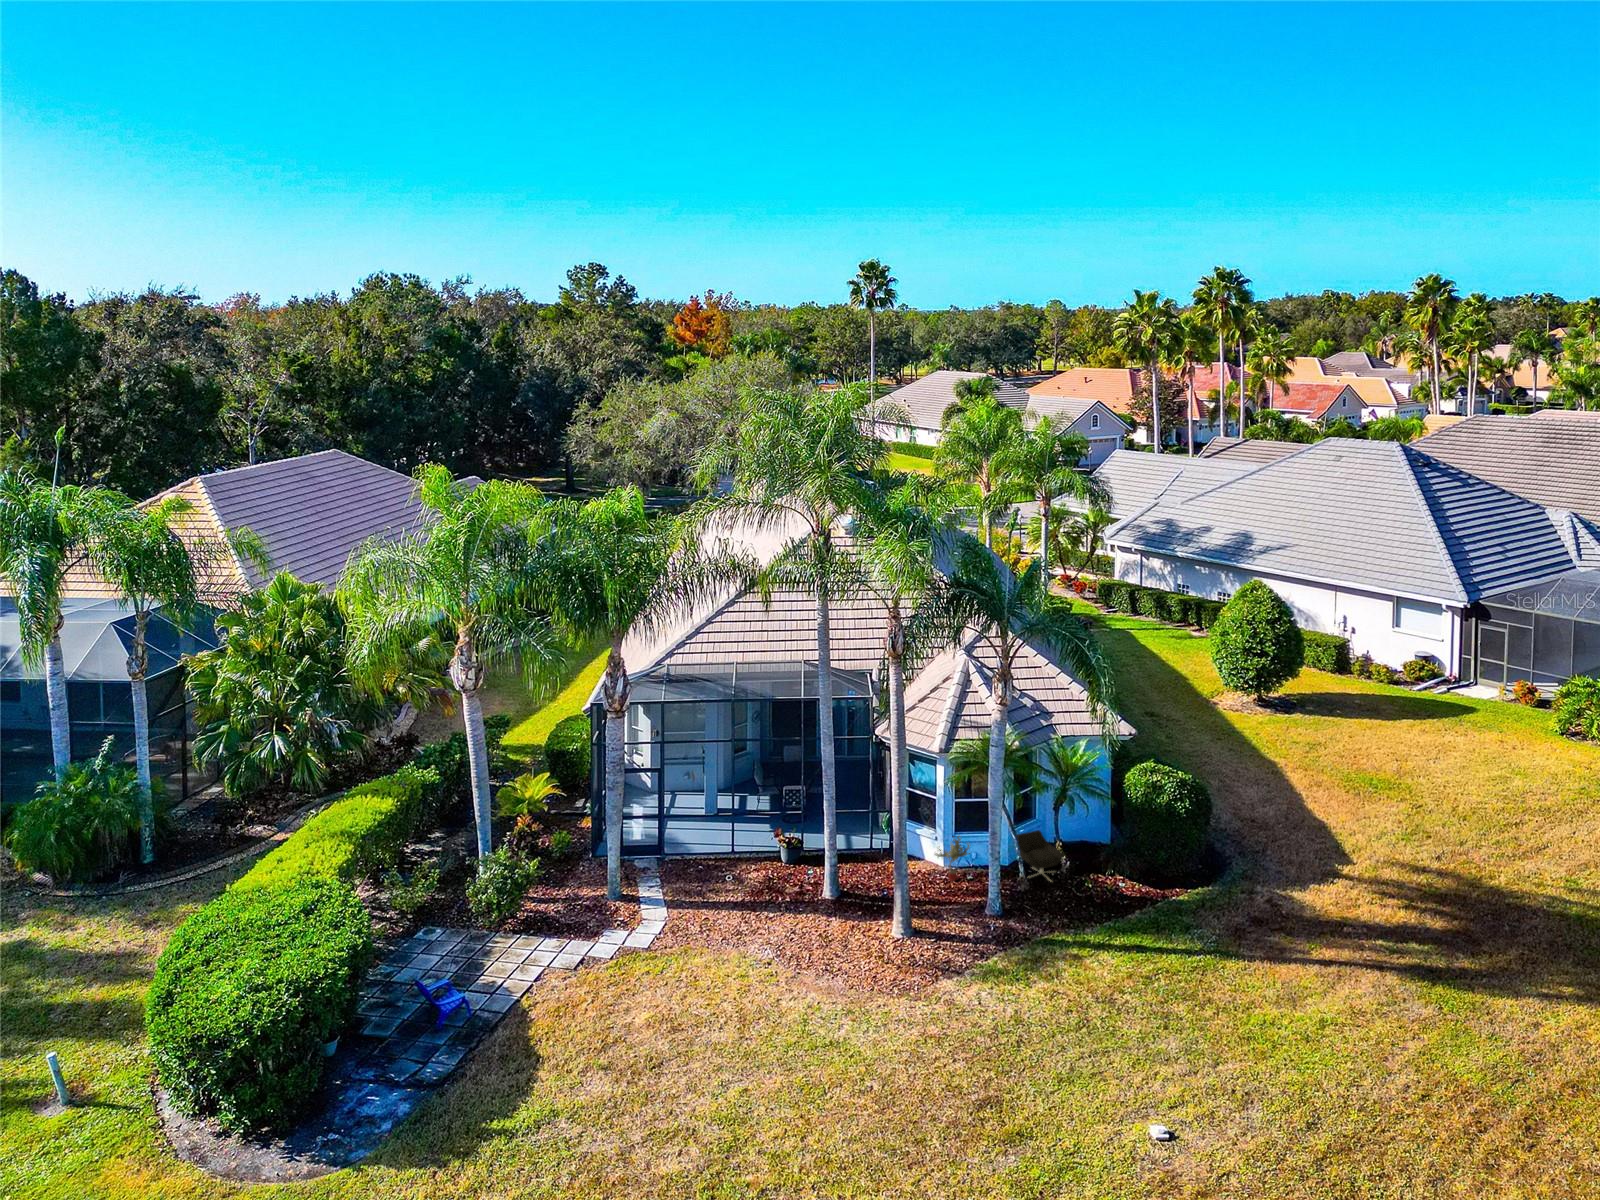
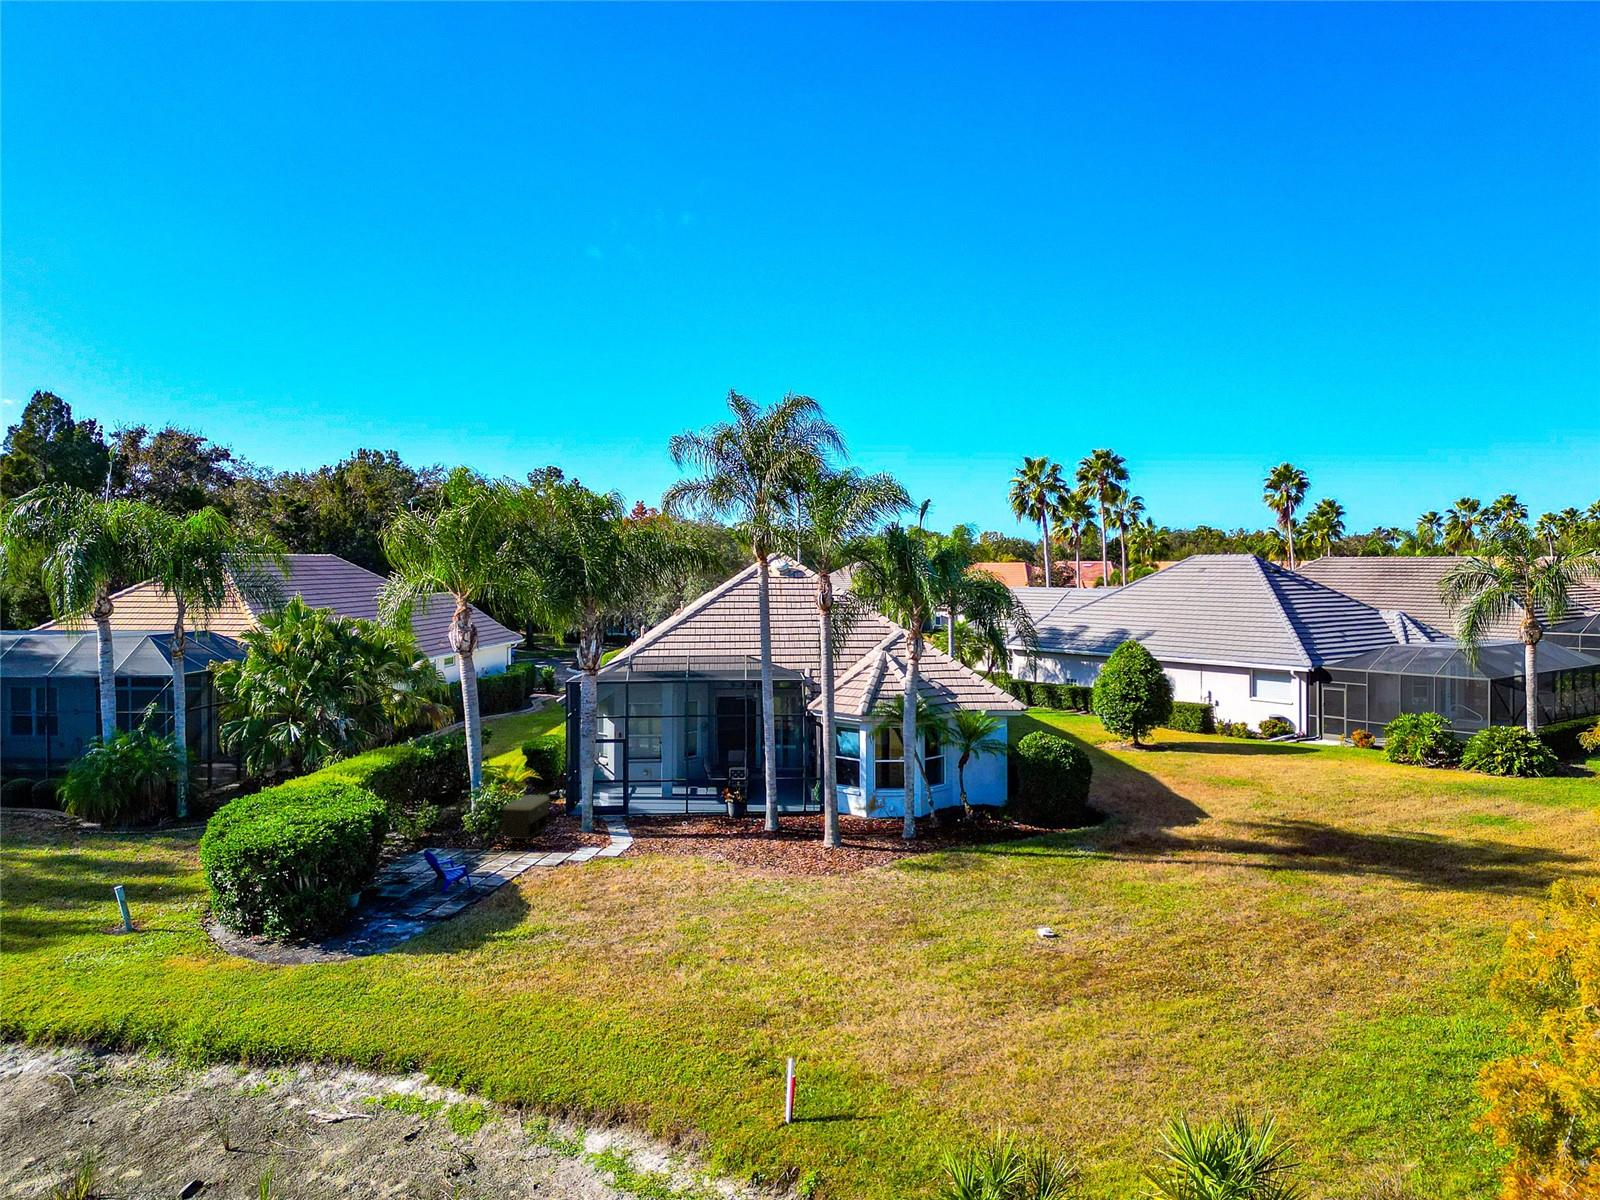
lounge chair: present [1016,830,1064,879] -> none [923,794,966,834]
storage bench: none [529,852,581,913] -> present [503,795,549,841]

